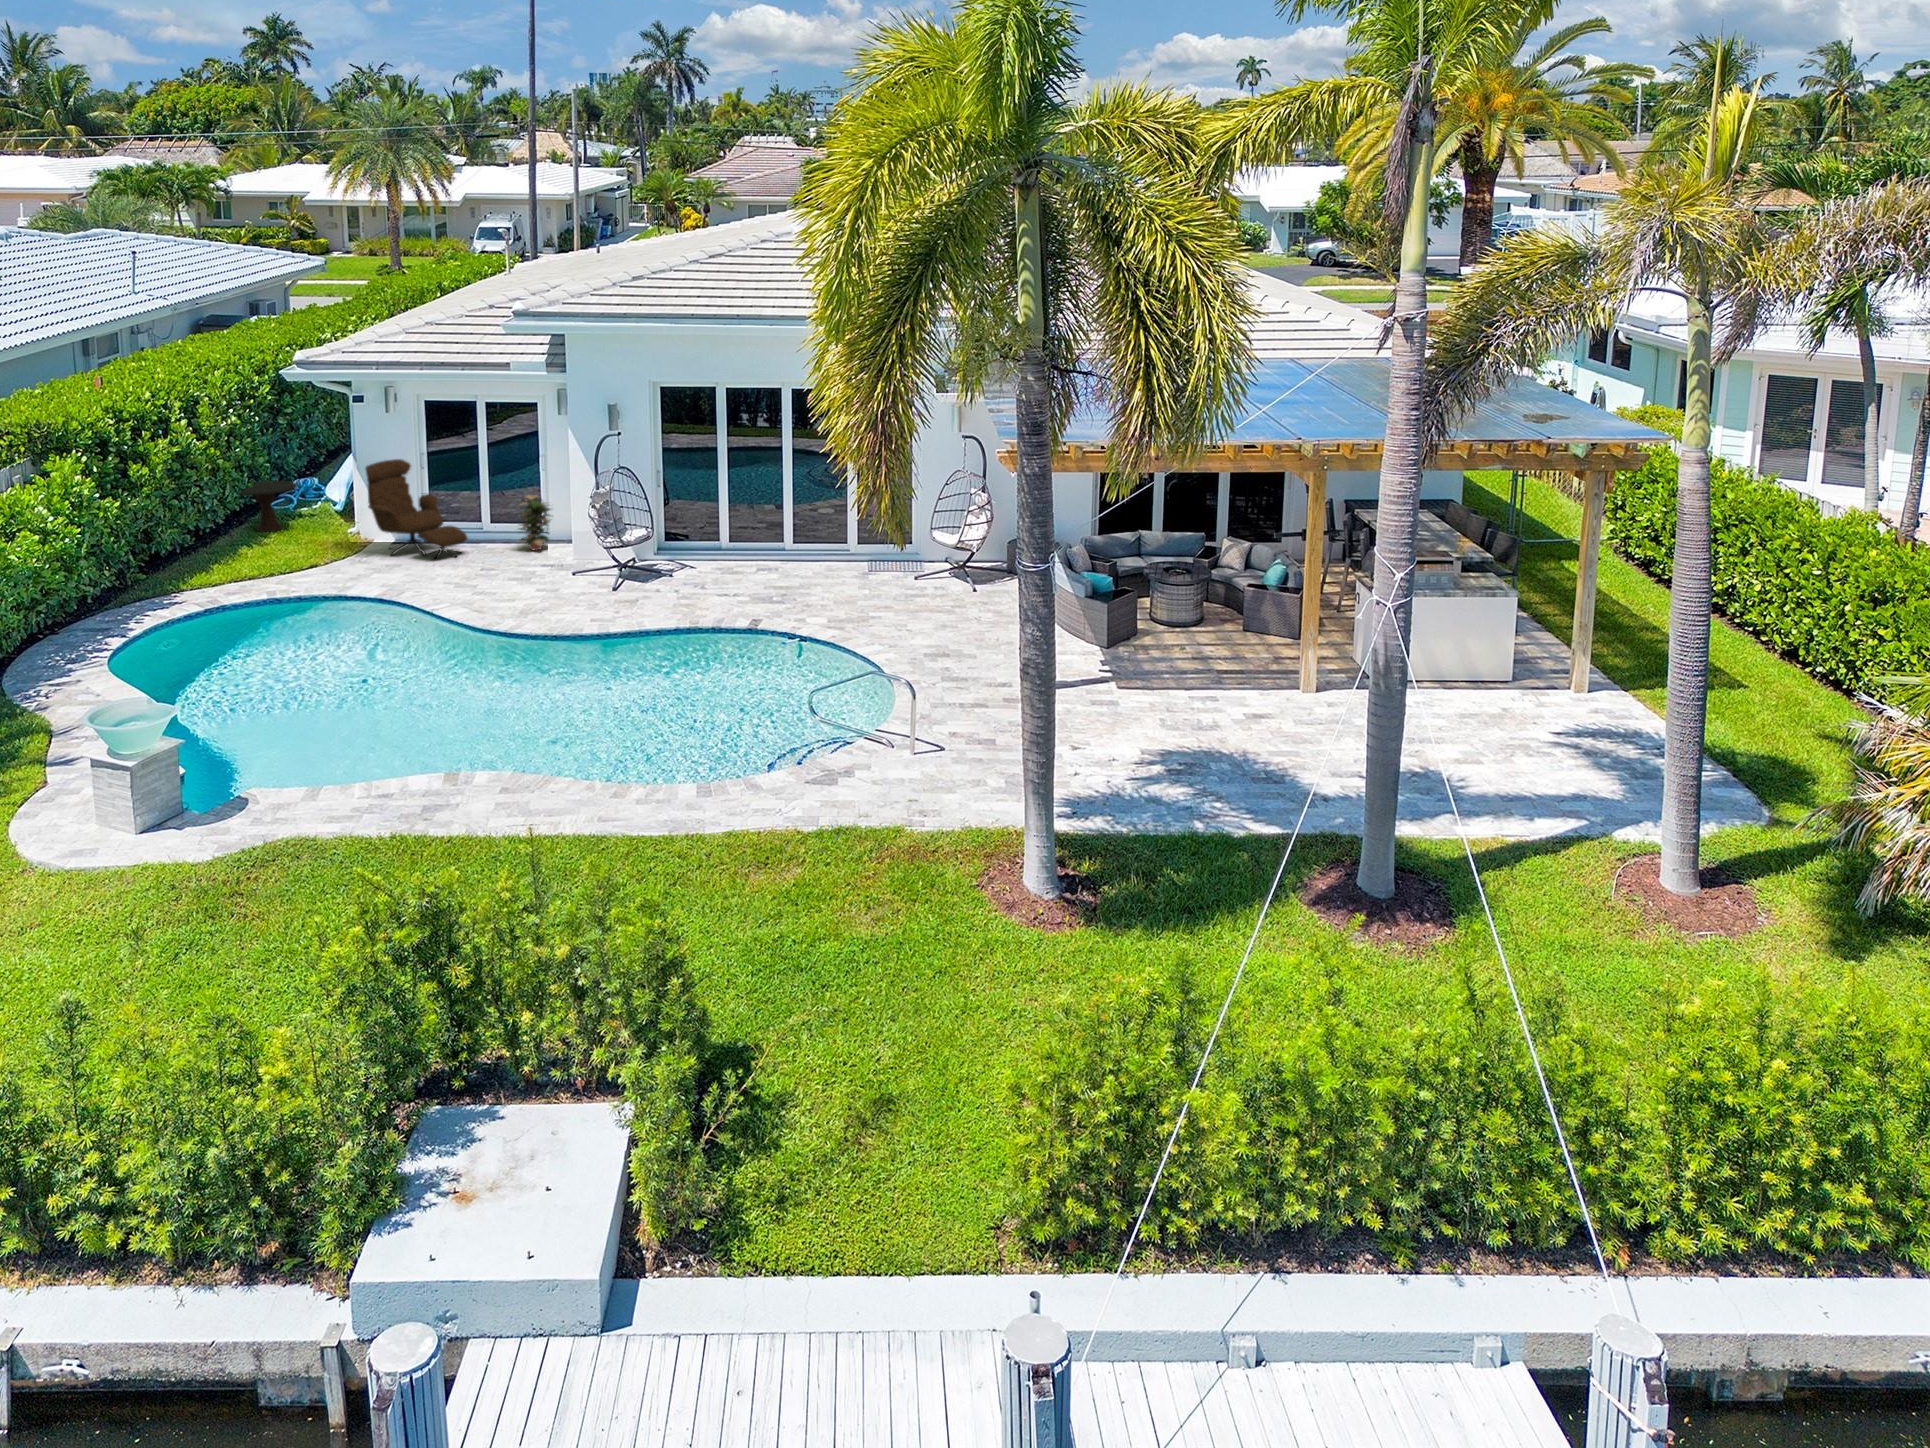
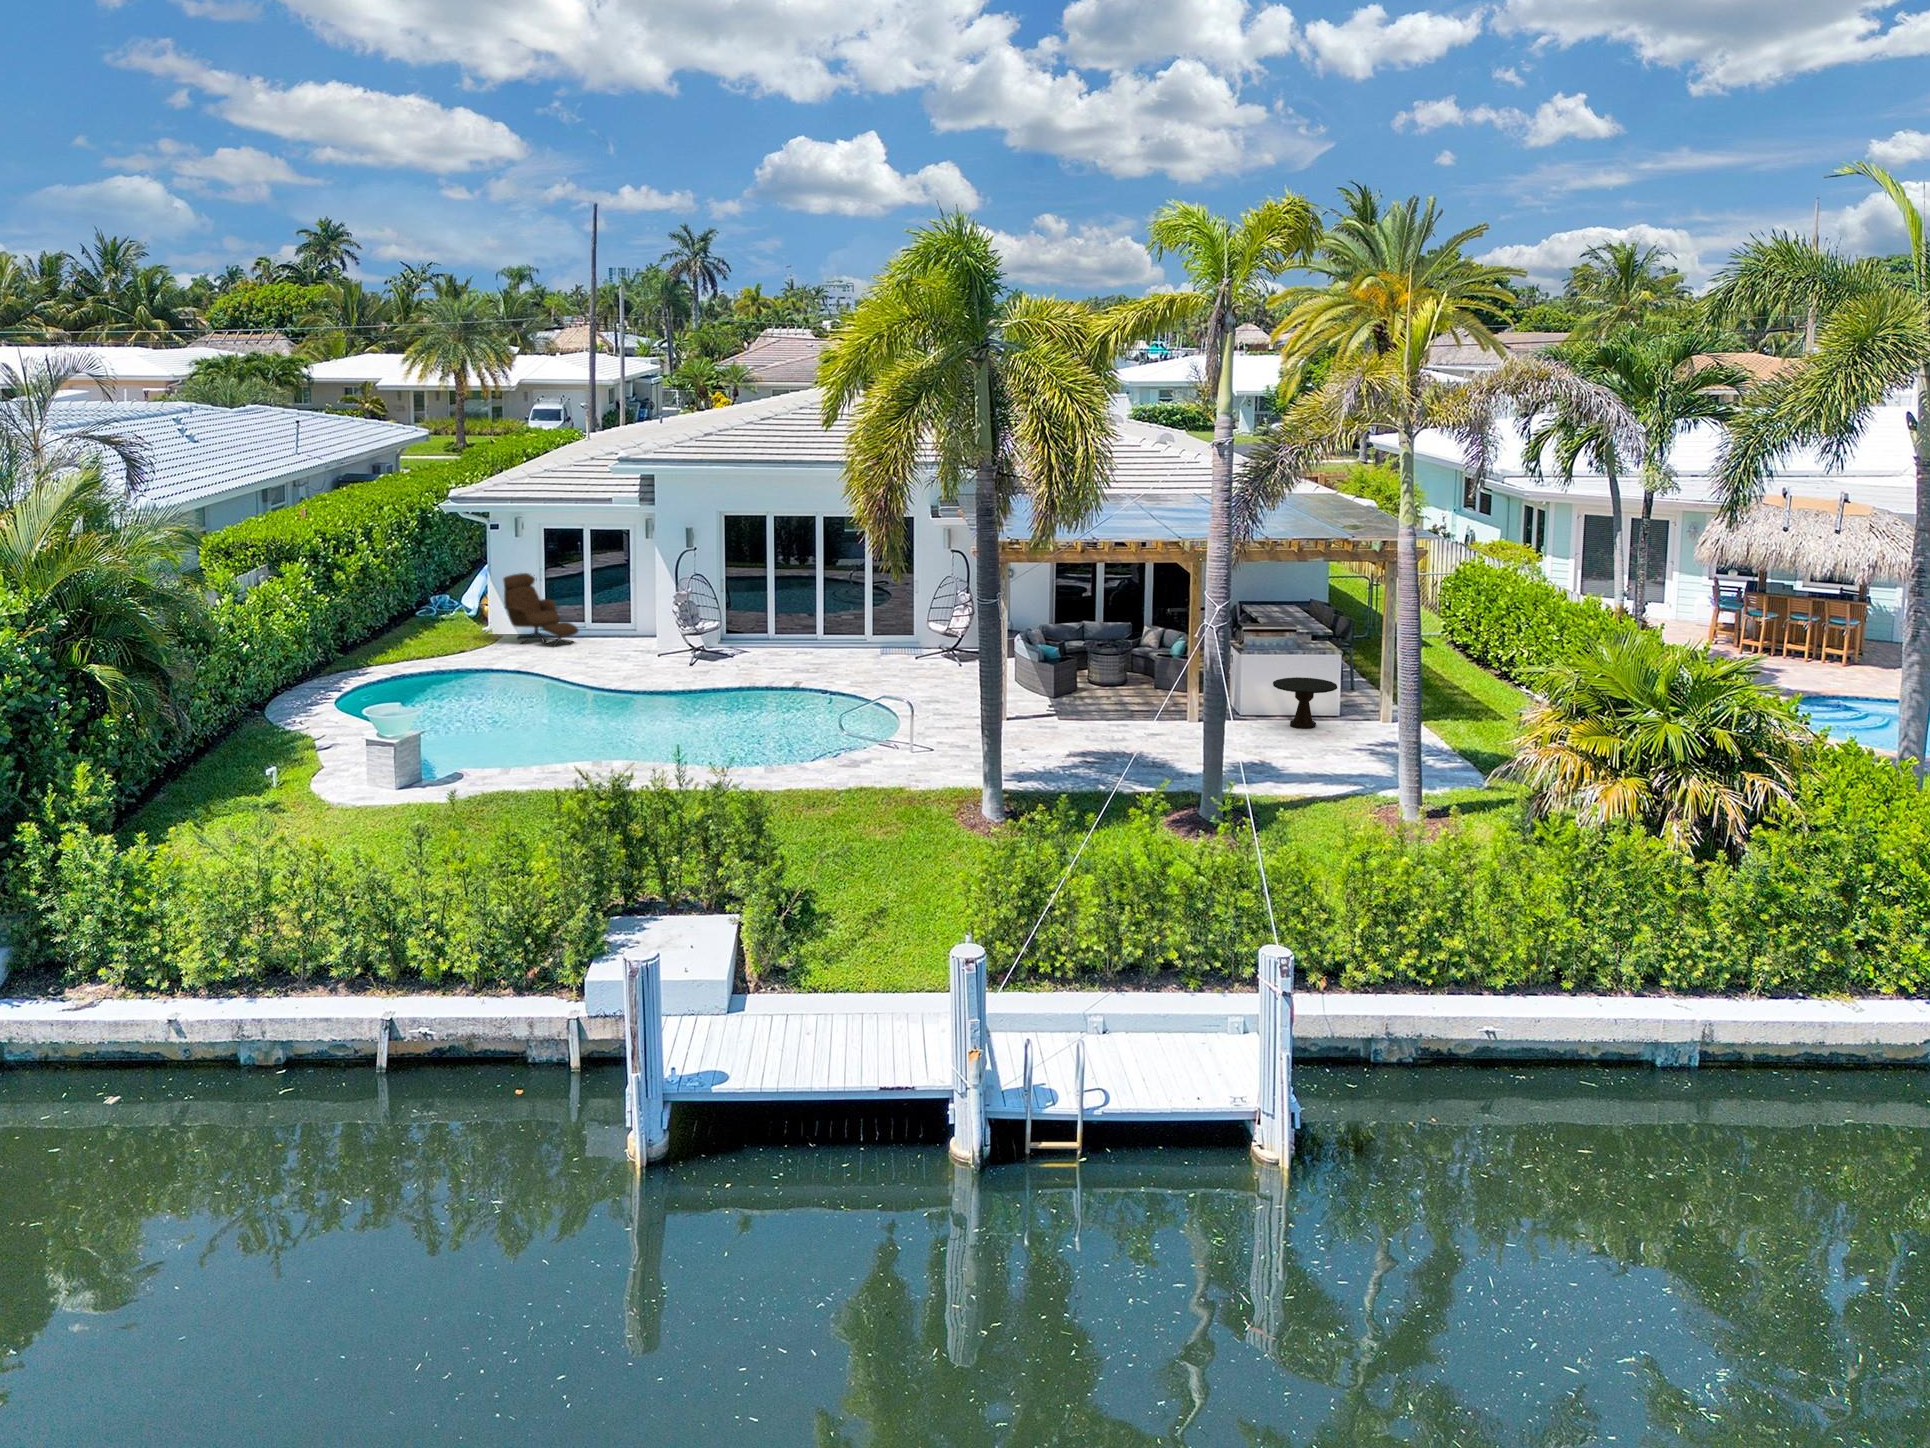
side table: present [239,481,297,532] -> present [1273,677,1337,729]
decorative plant: present [519,495,551,550] -> none [615,600,644,641]

